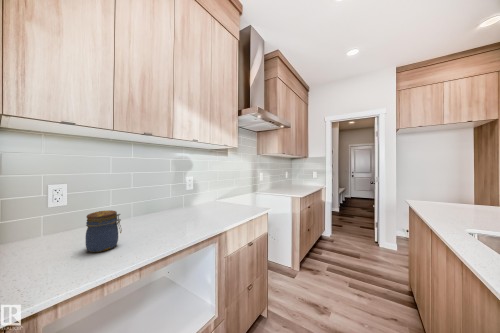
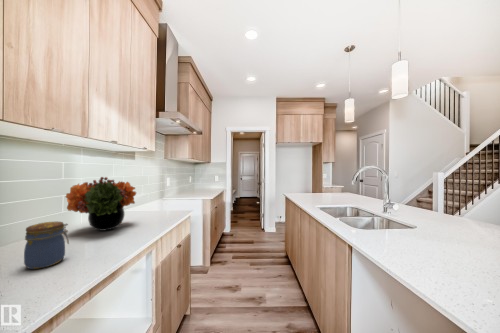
flower arrangement: none [146,171,205,221] -> present [66,177,136,231]

